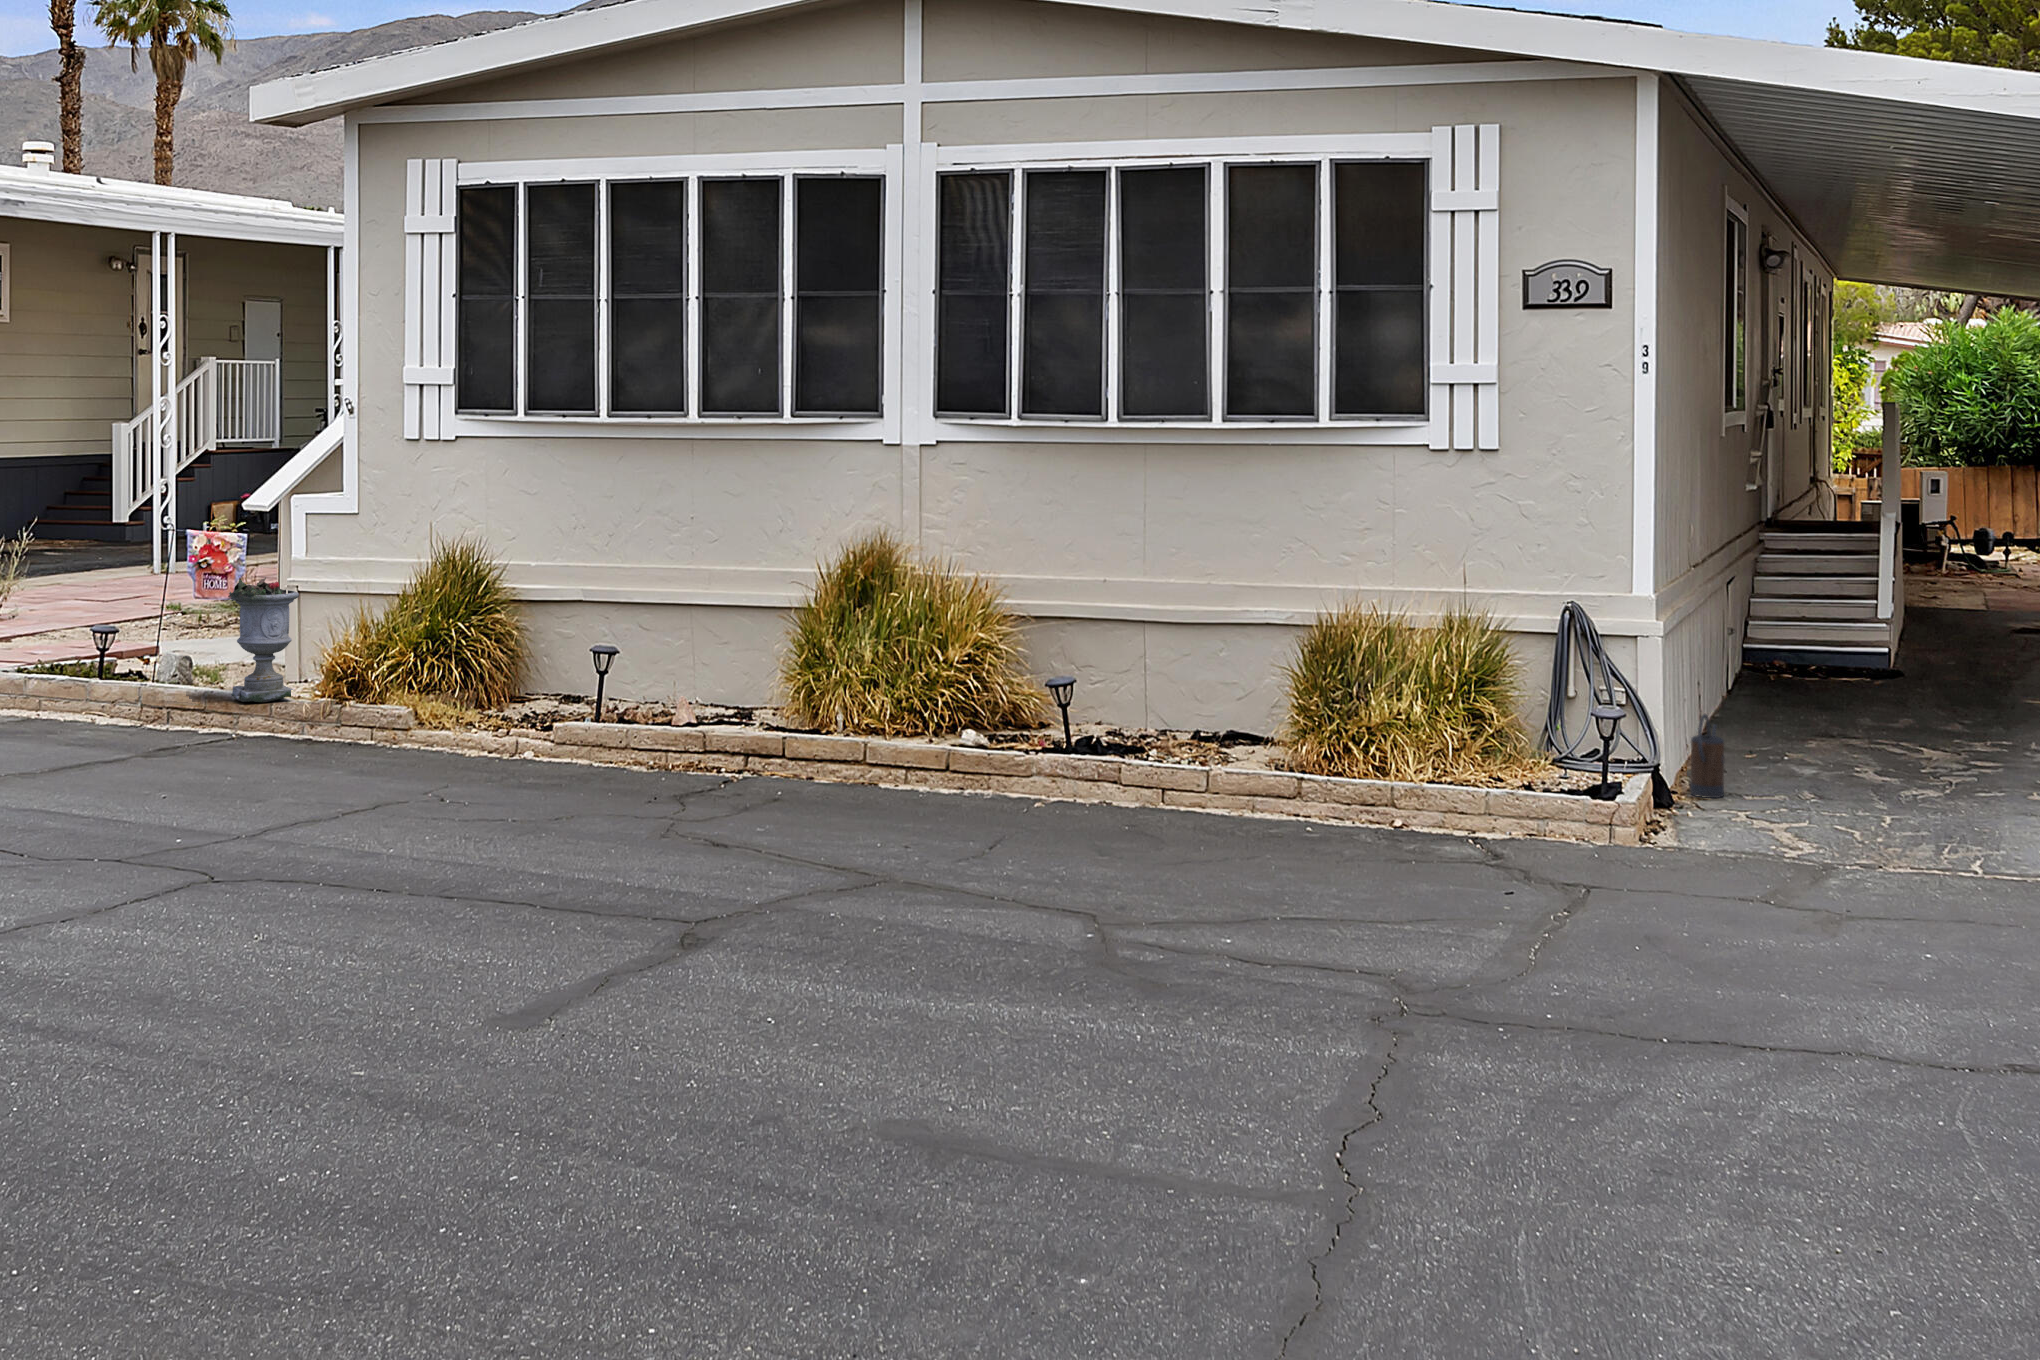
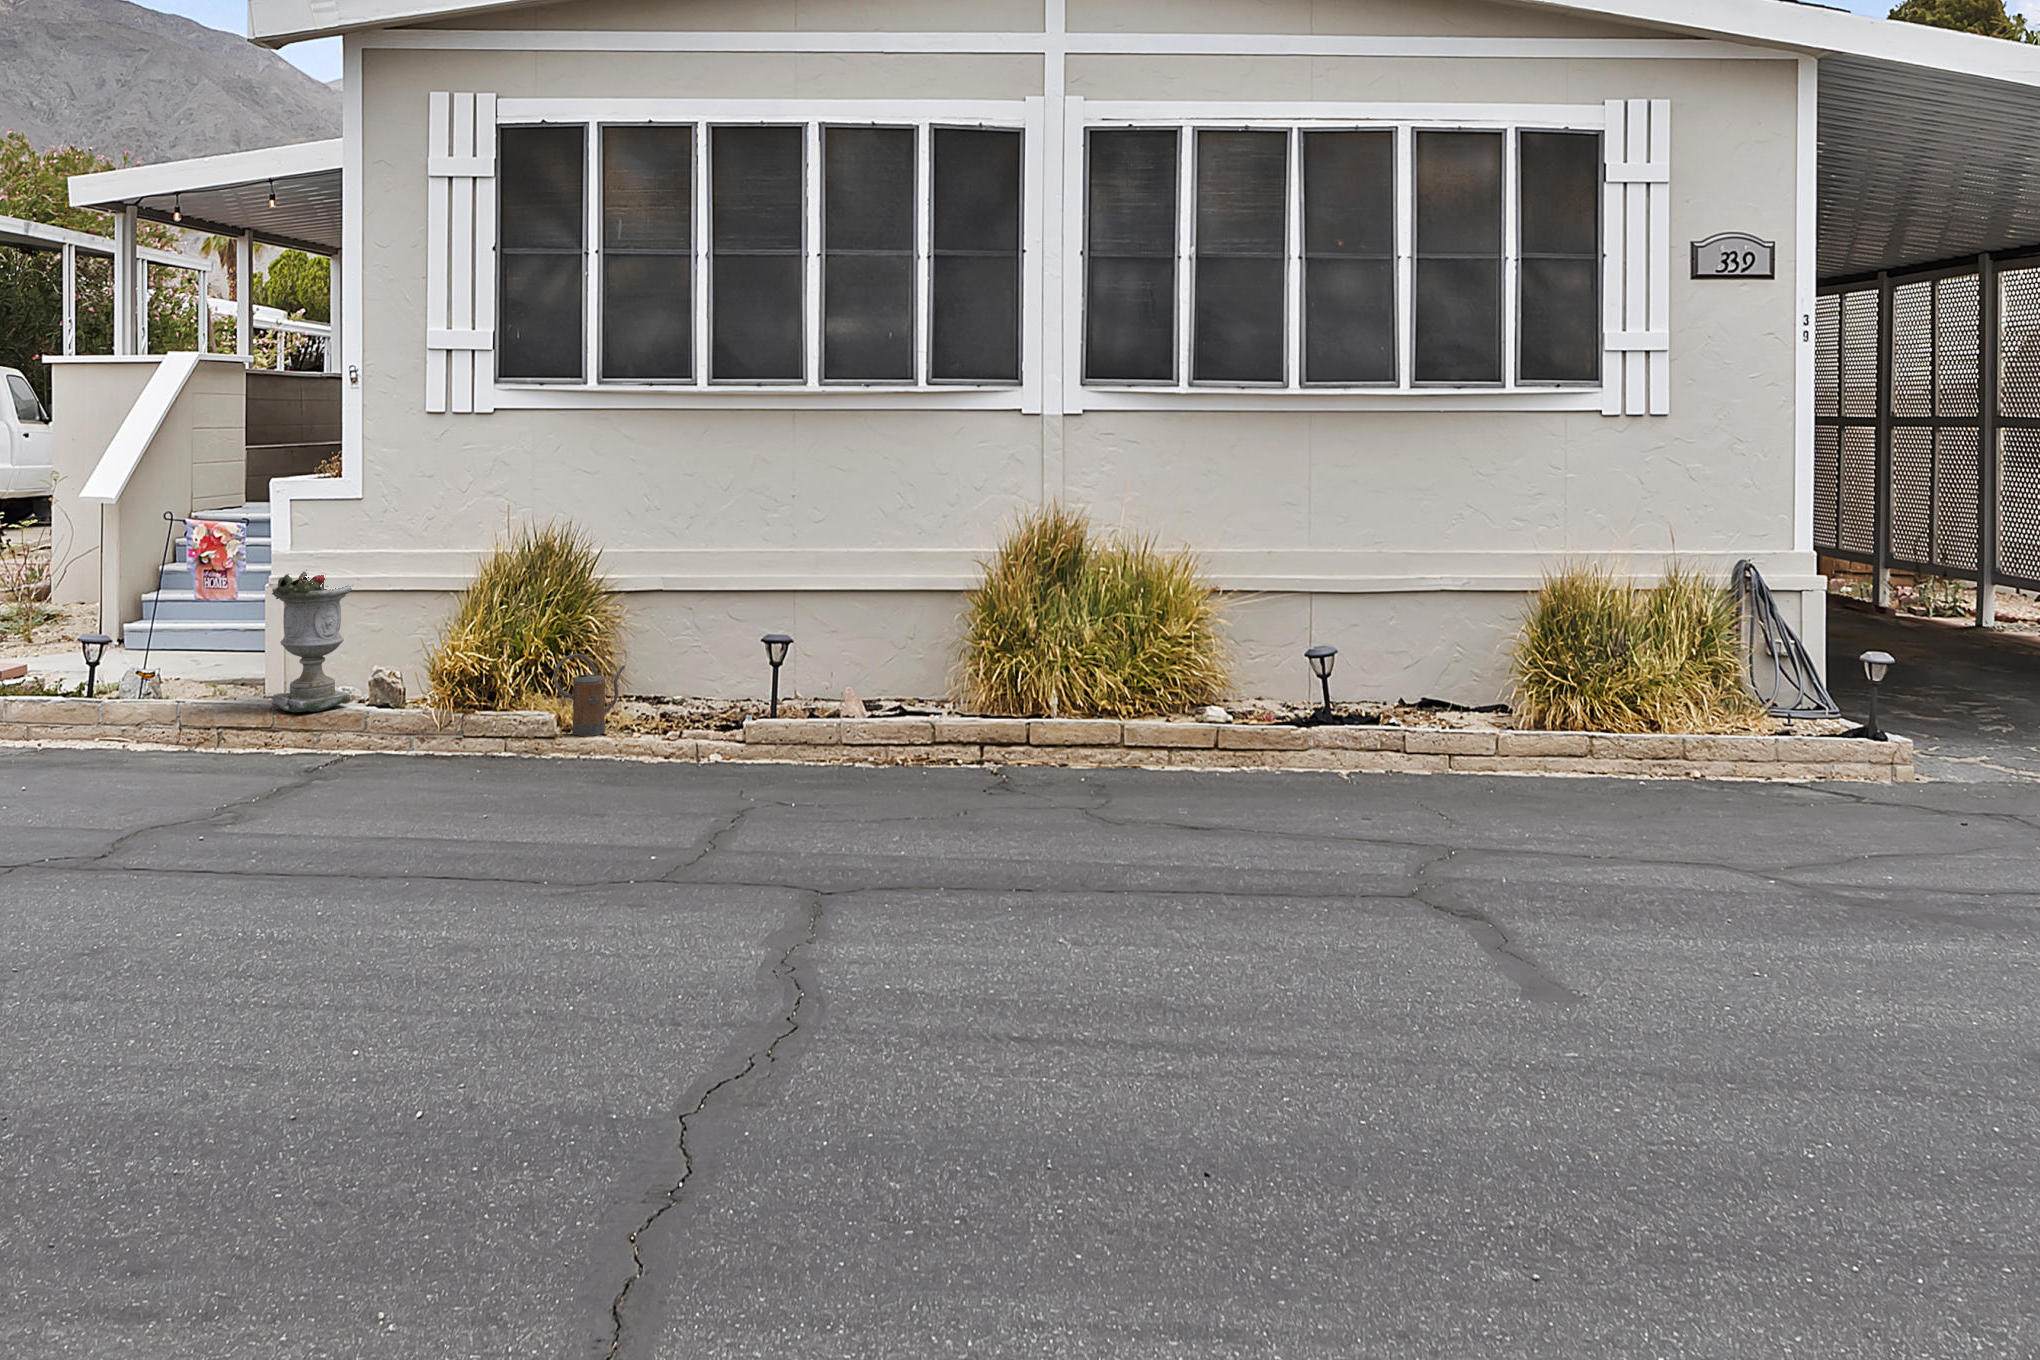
watering can: present [1690,714,1724,798] -> present [553,654,625,736]

